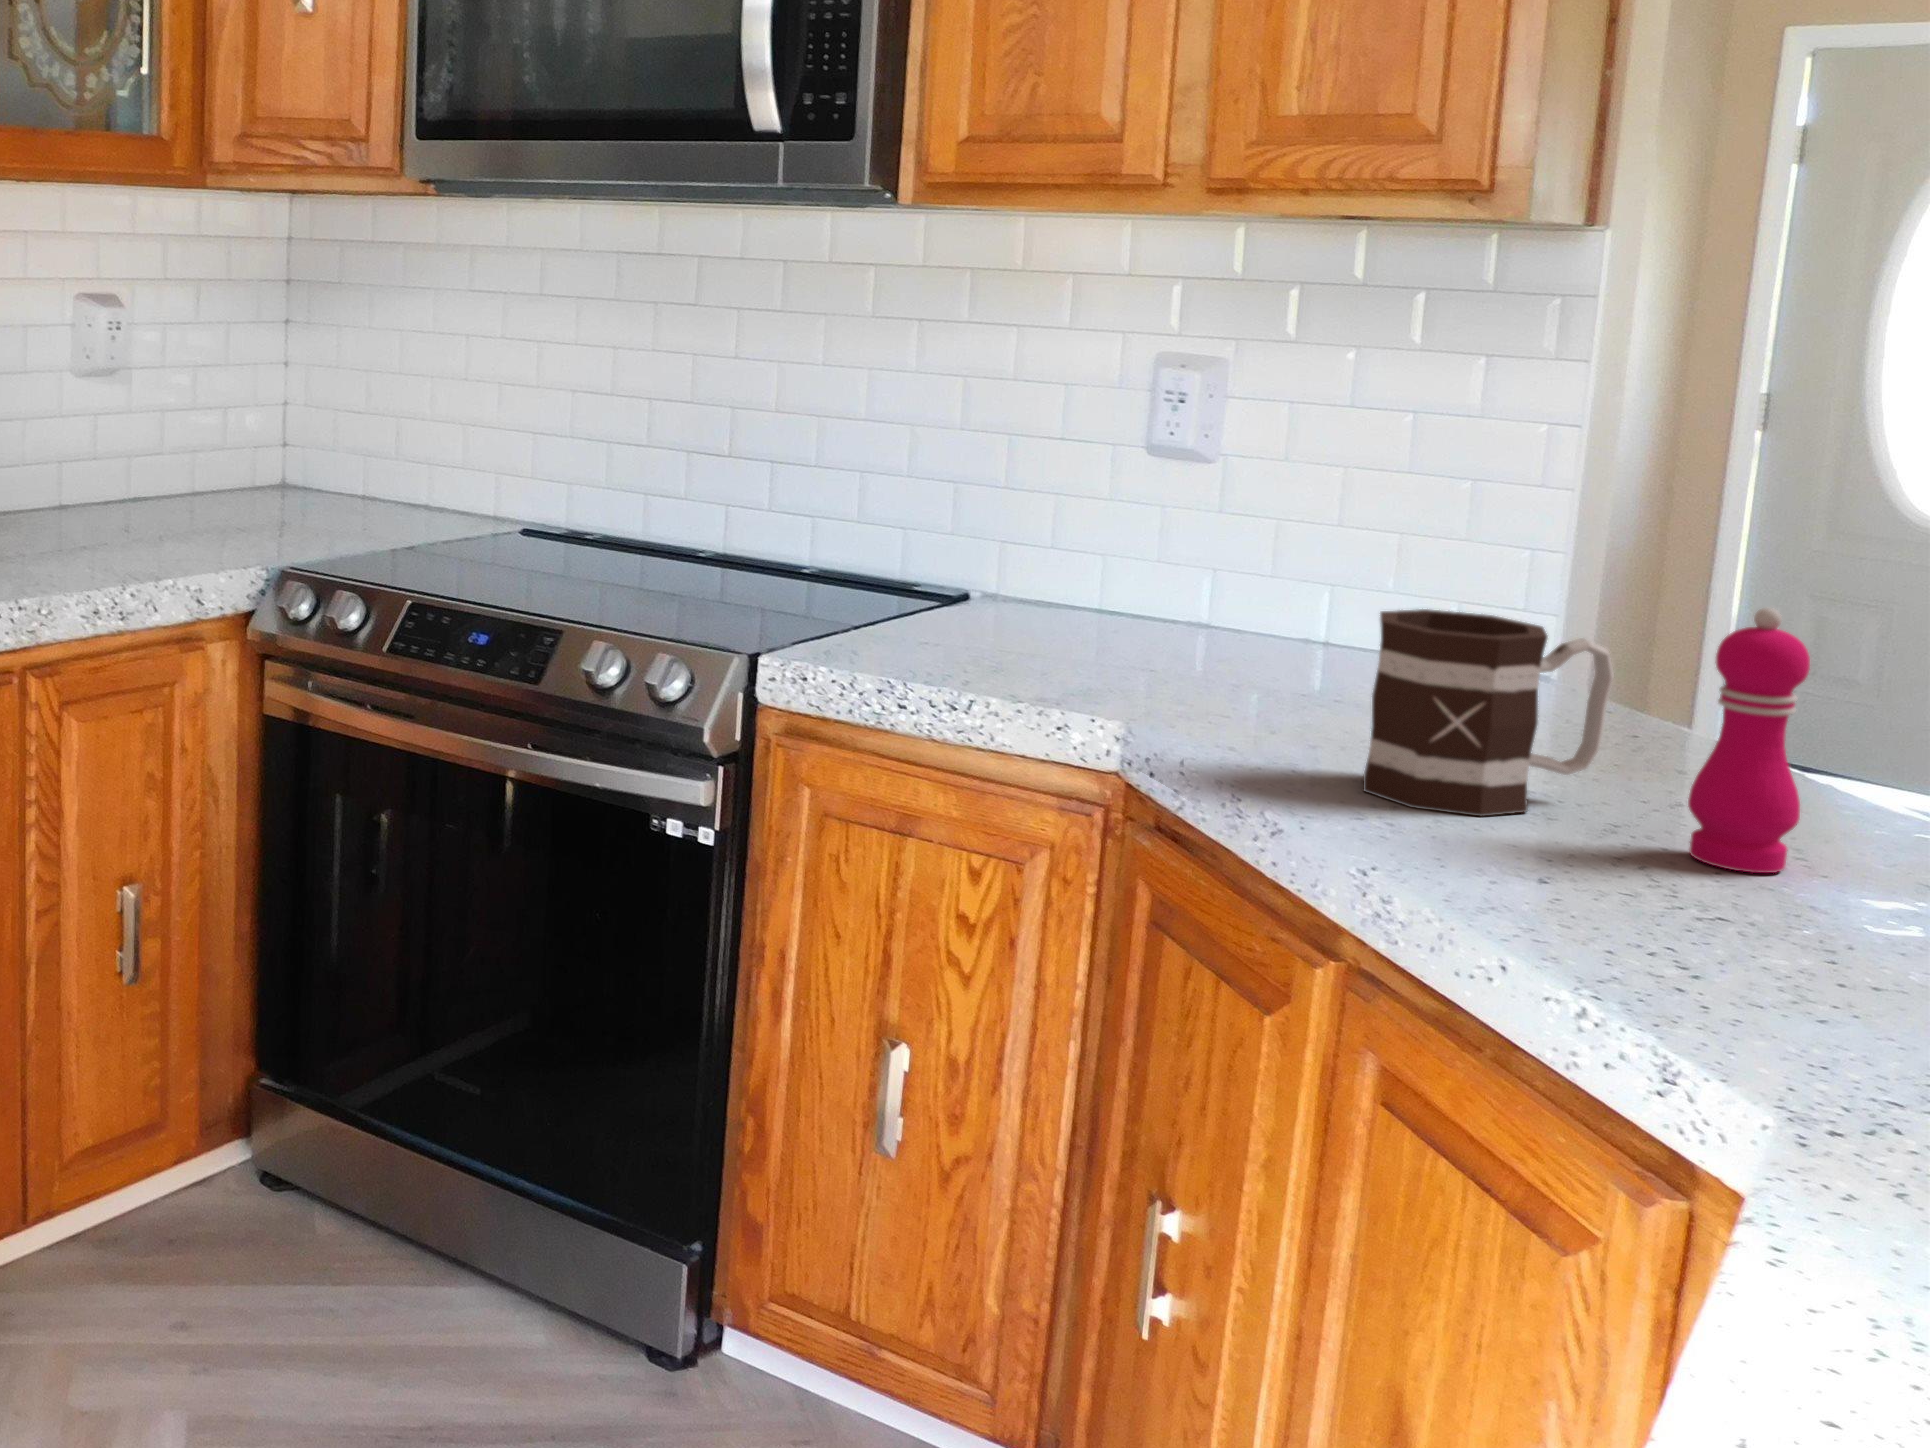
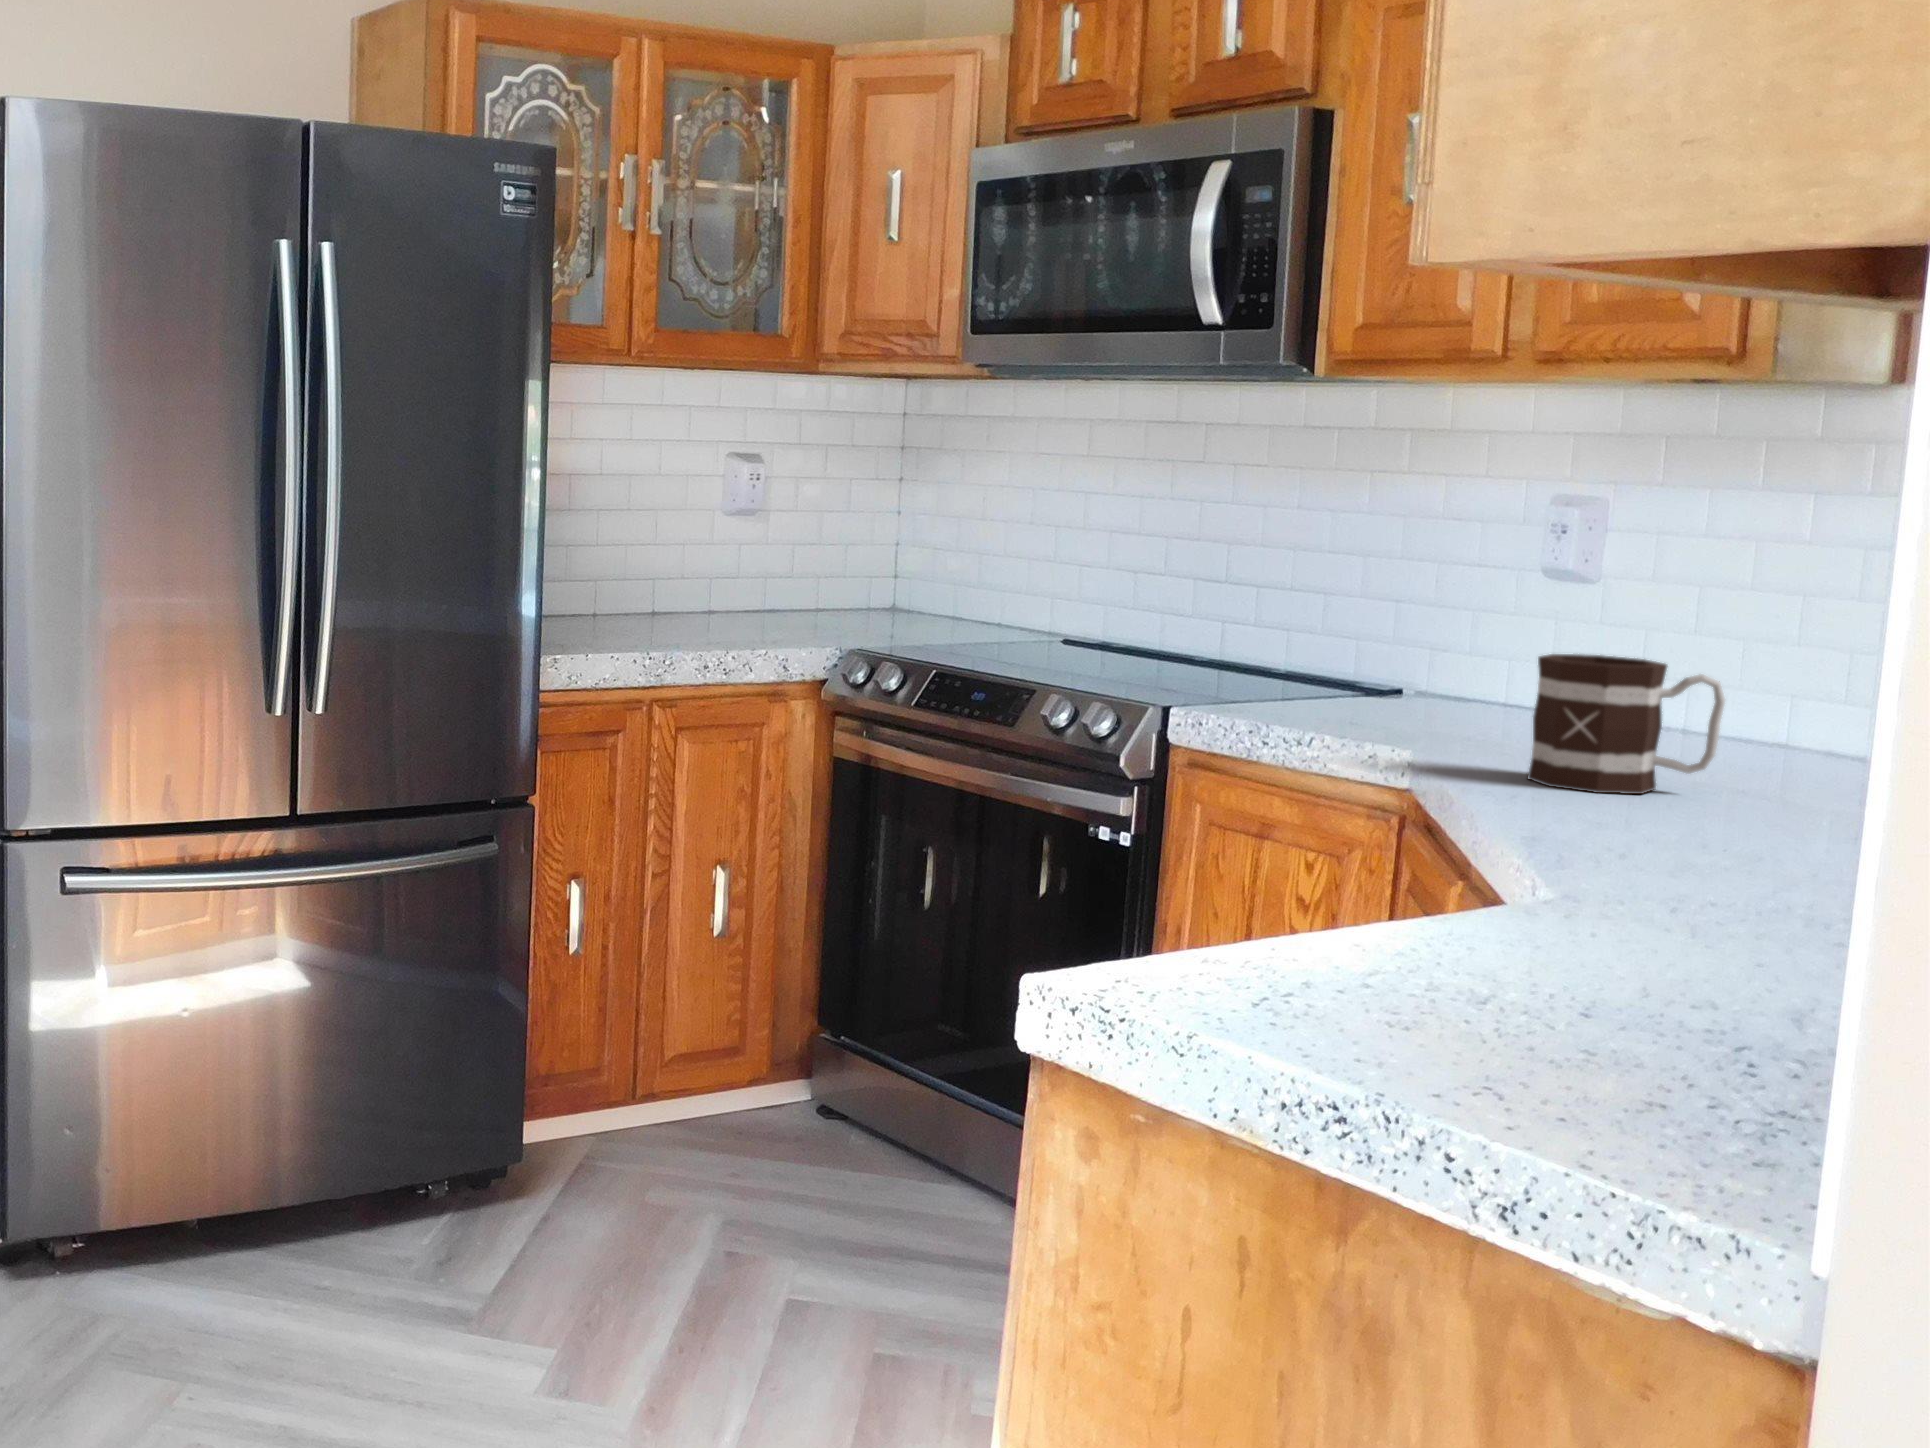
pepper mill: present [1688,607,1810,873] -> none [1723,638,1806,825]

